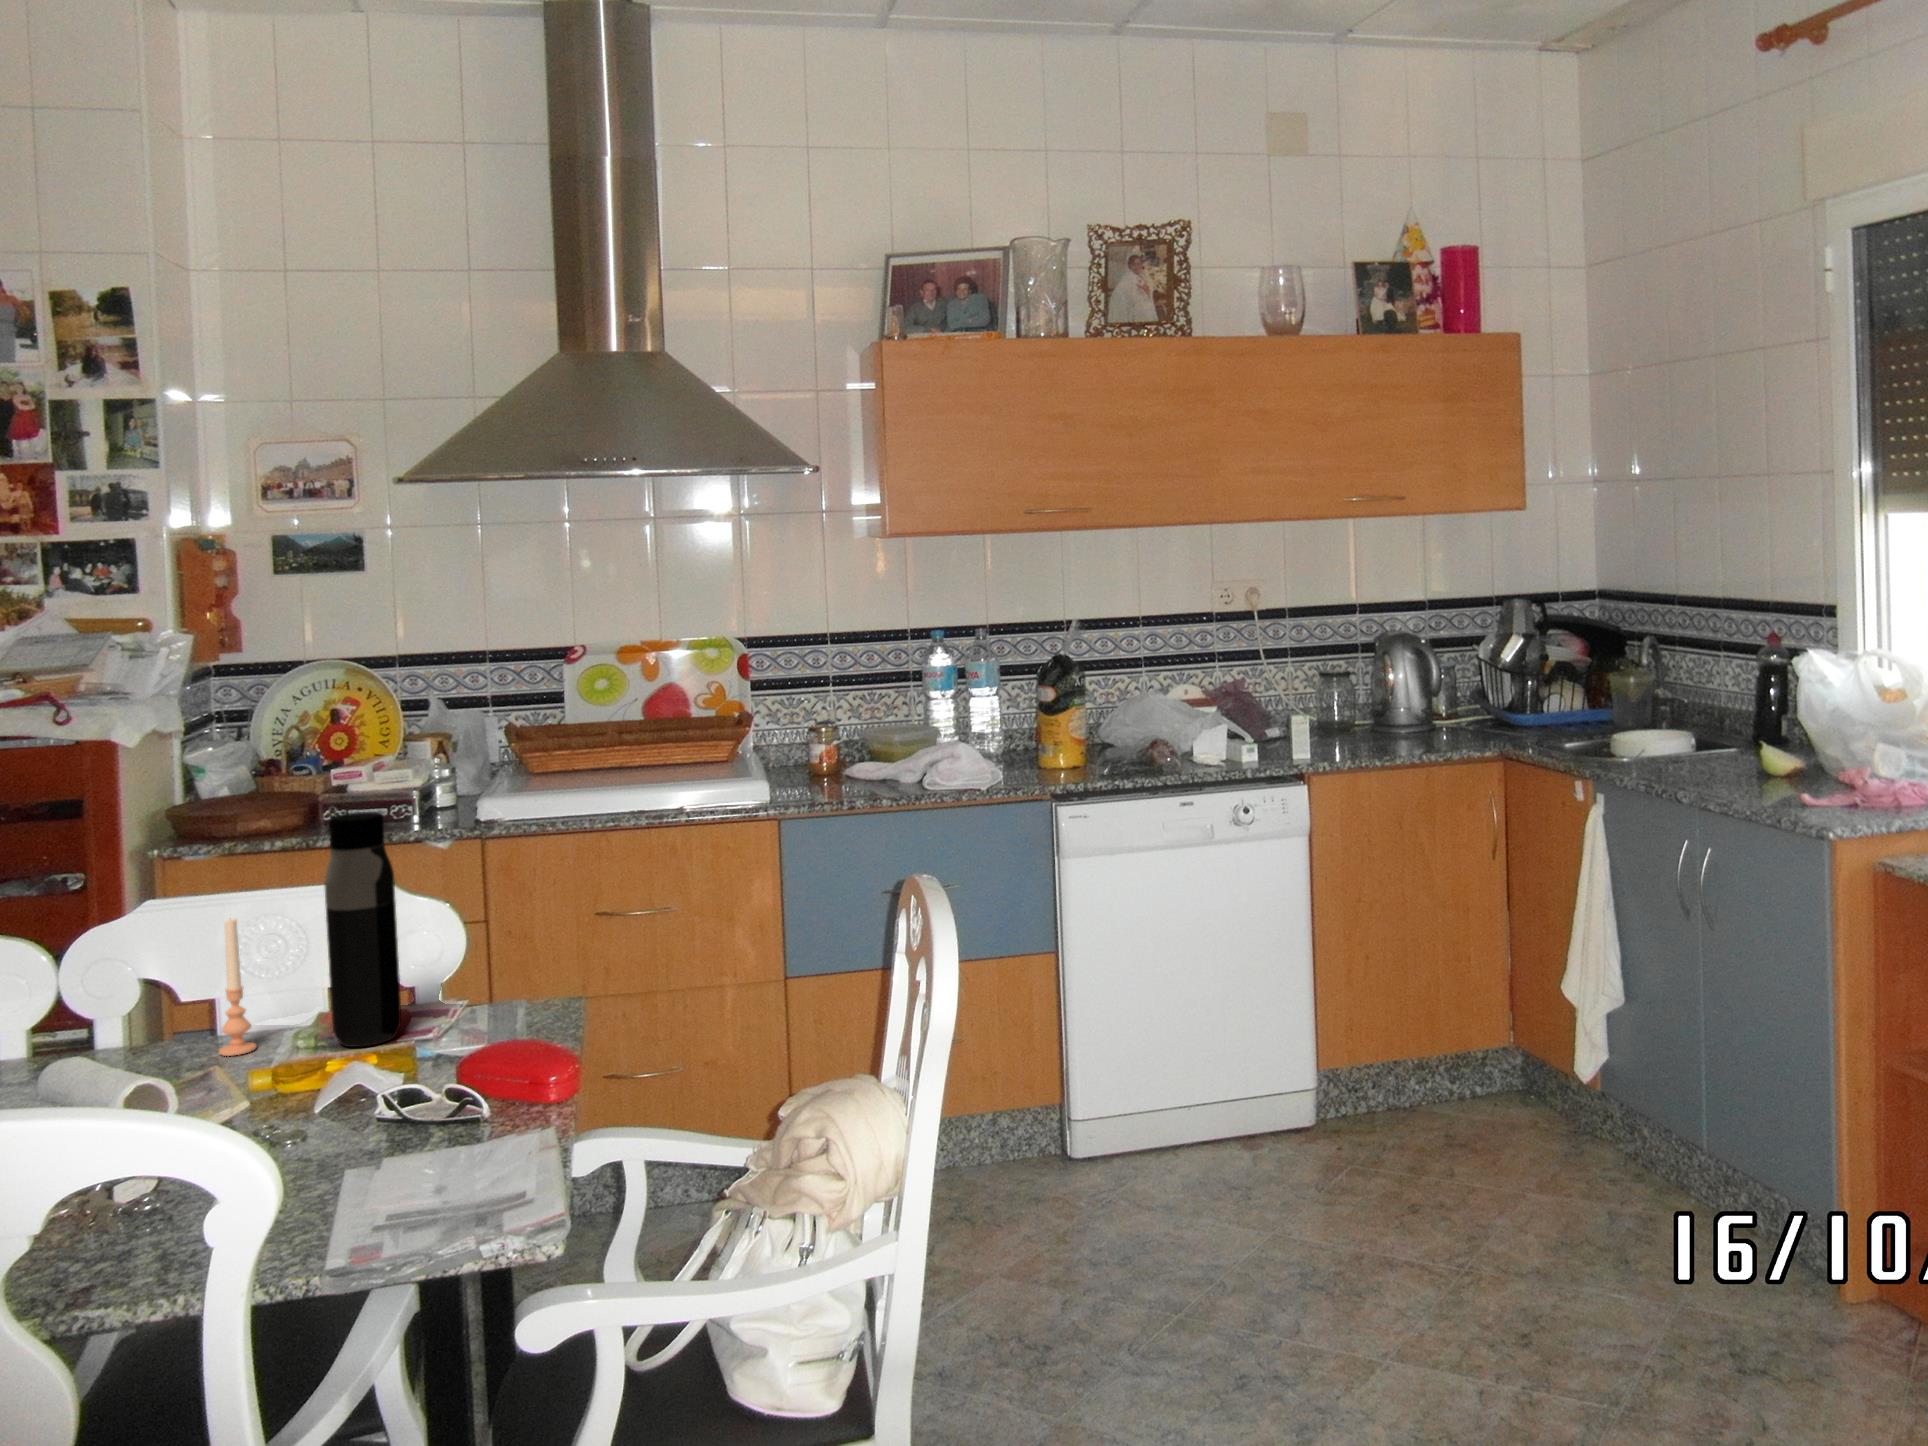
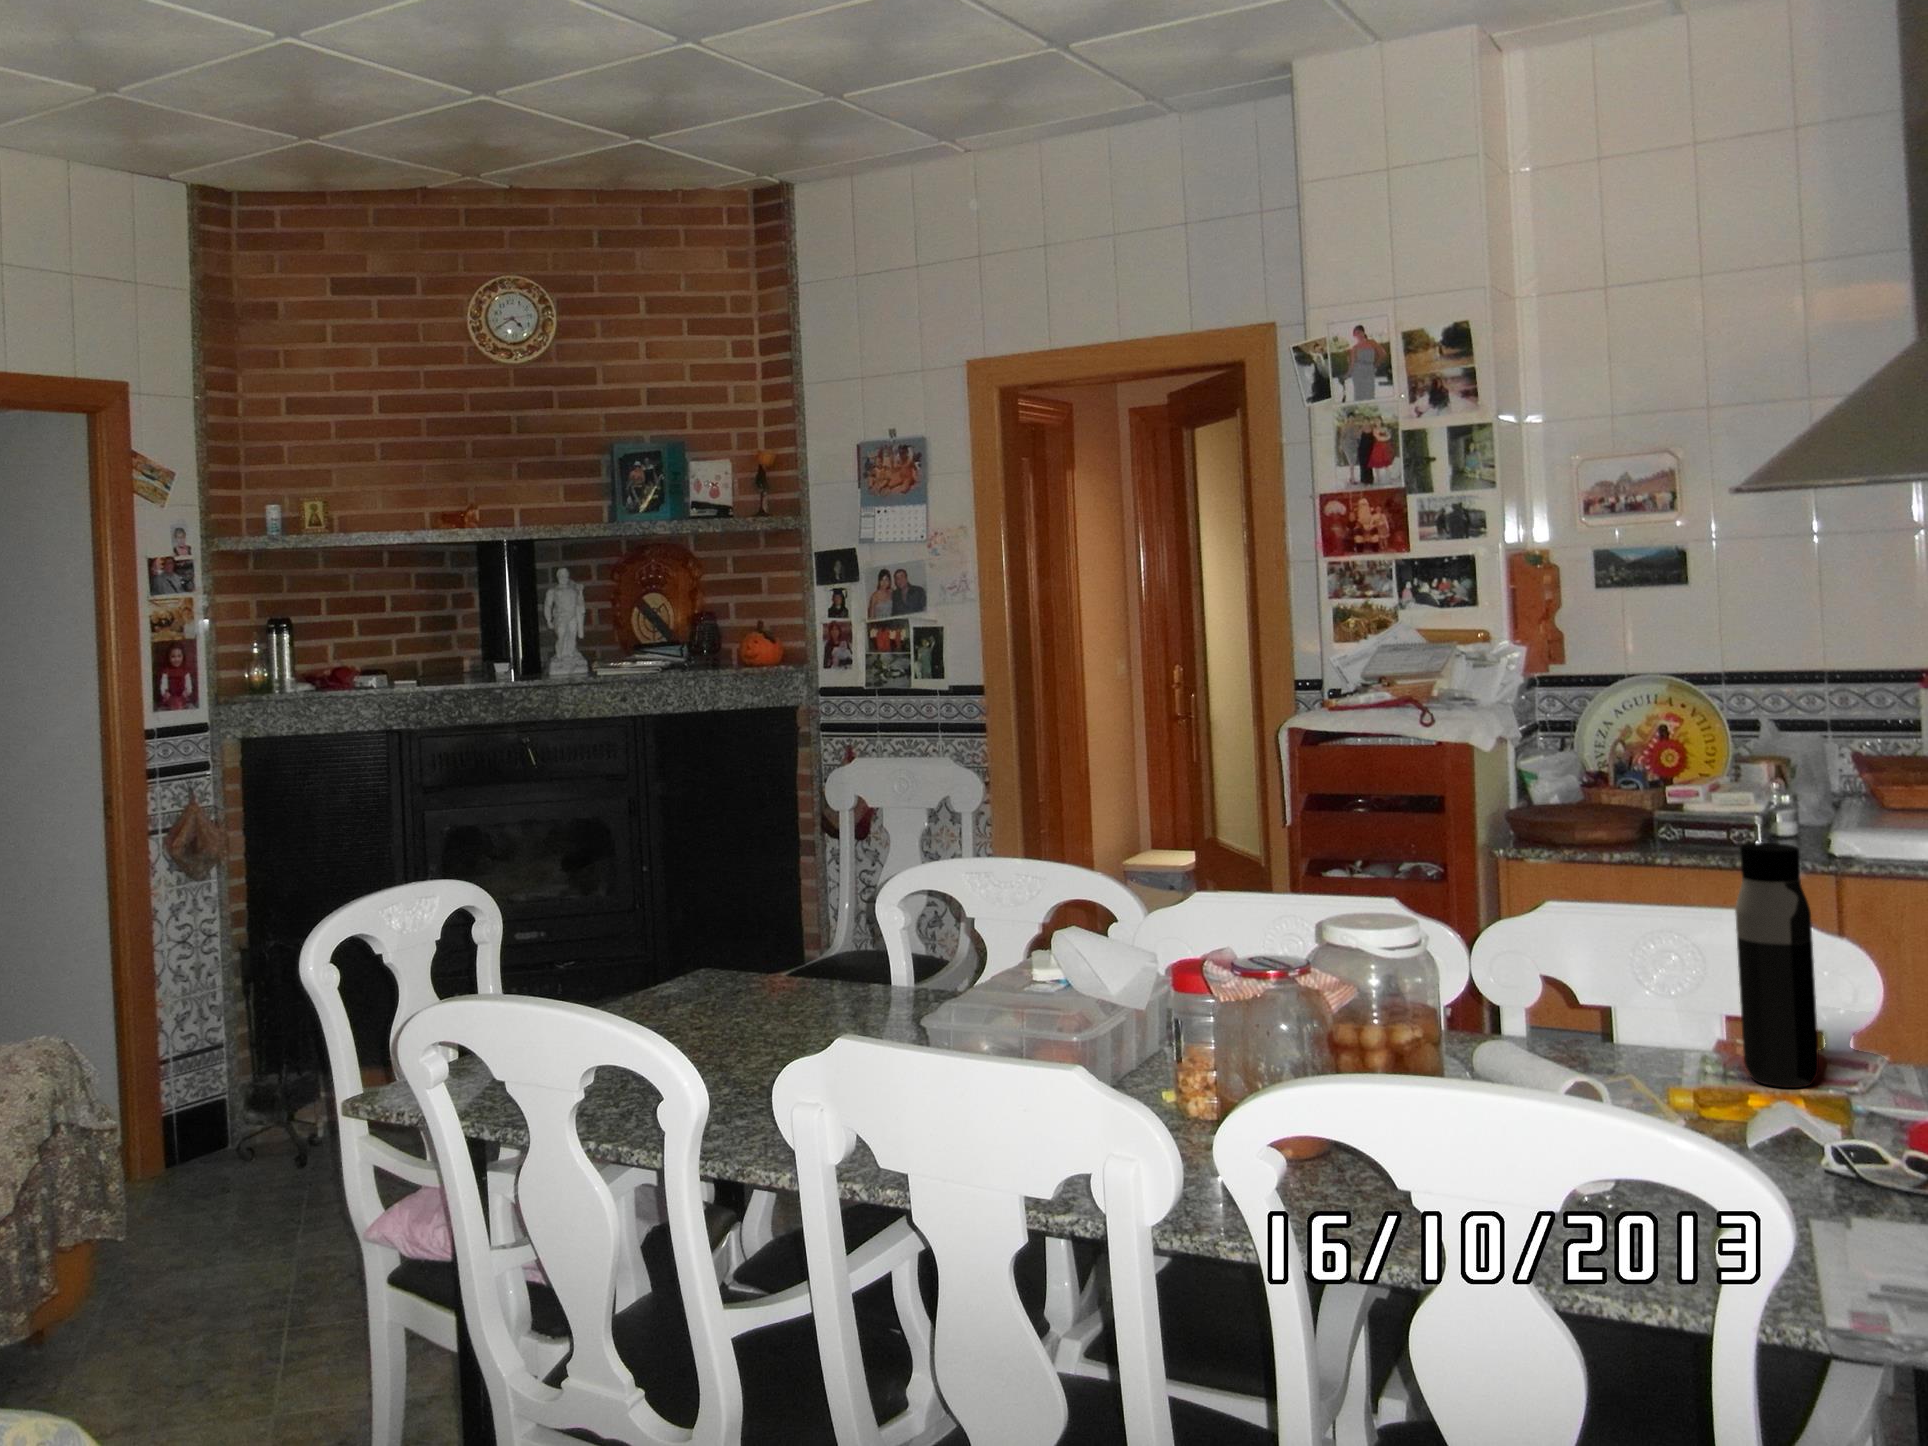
candle: present [219,918,256,1056] -> none [1626,932,1663,1068]

